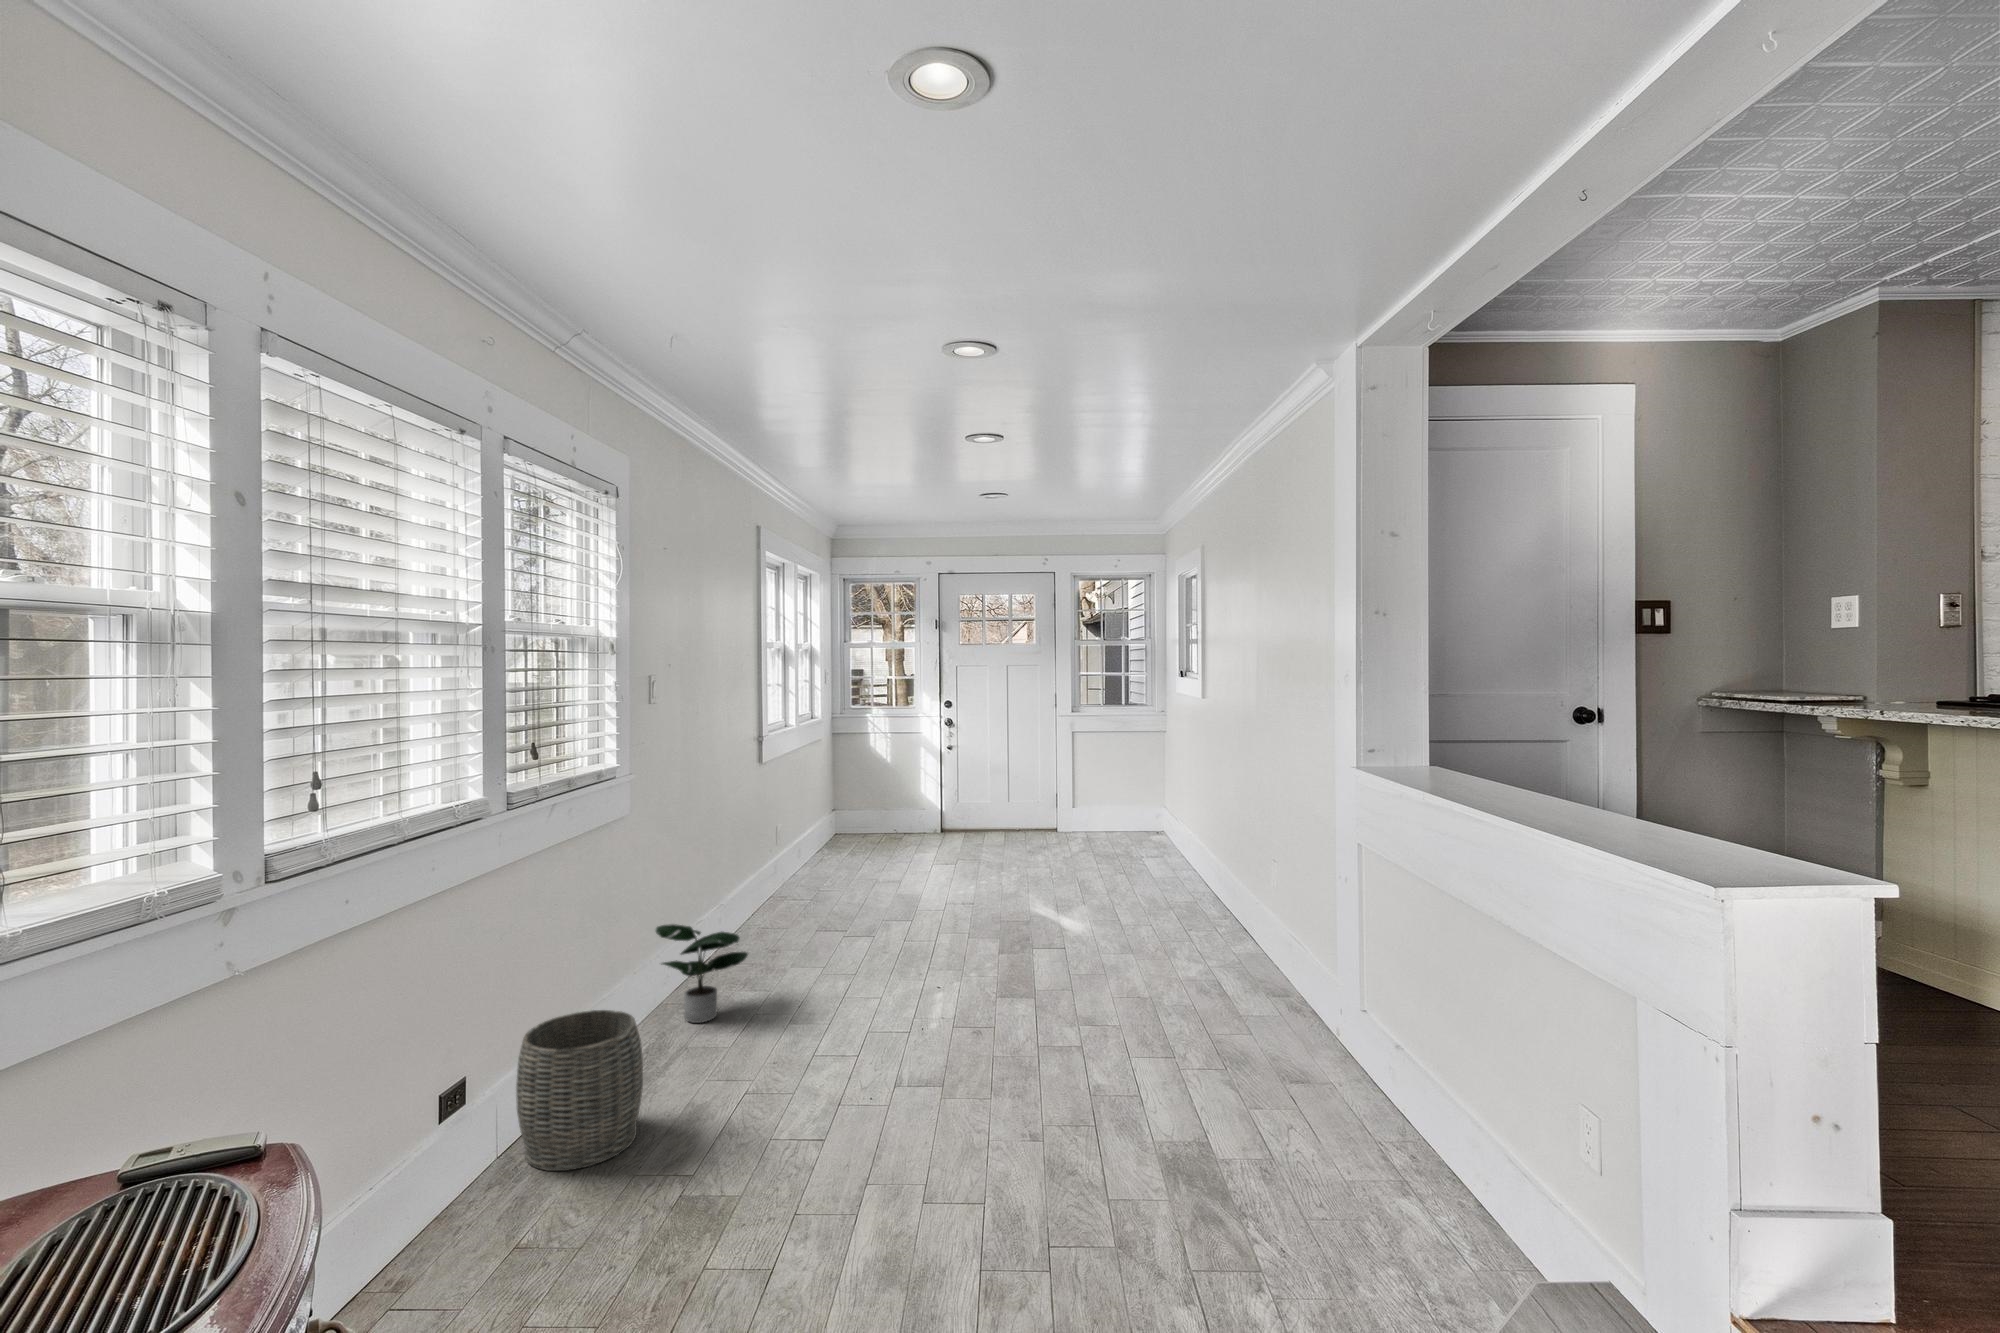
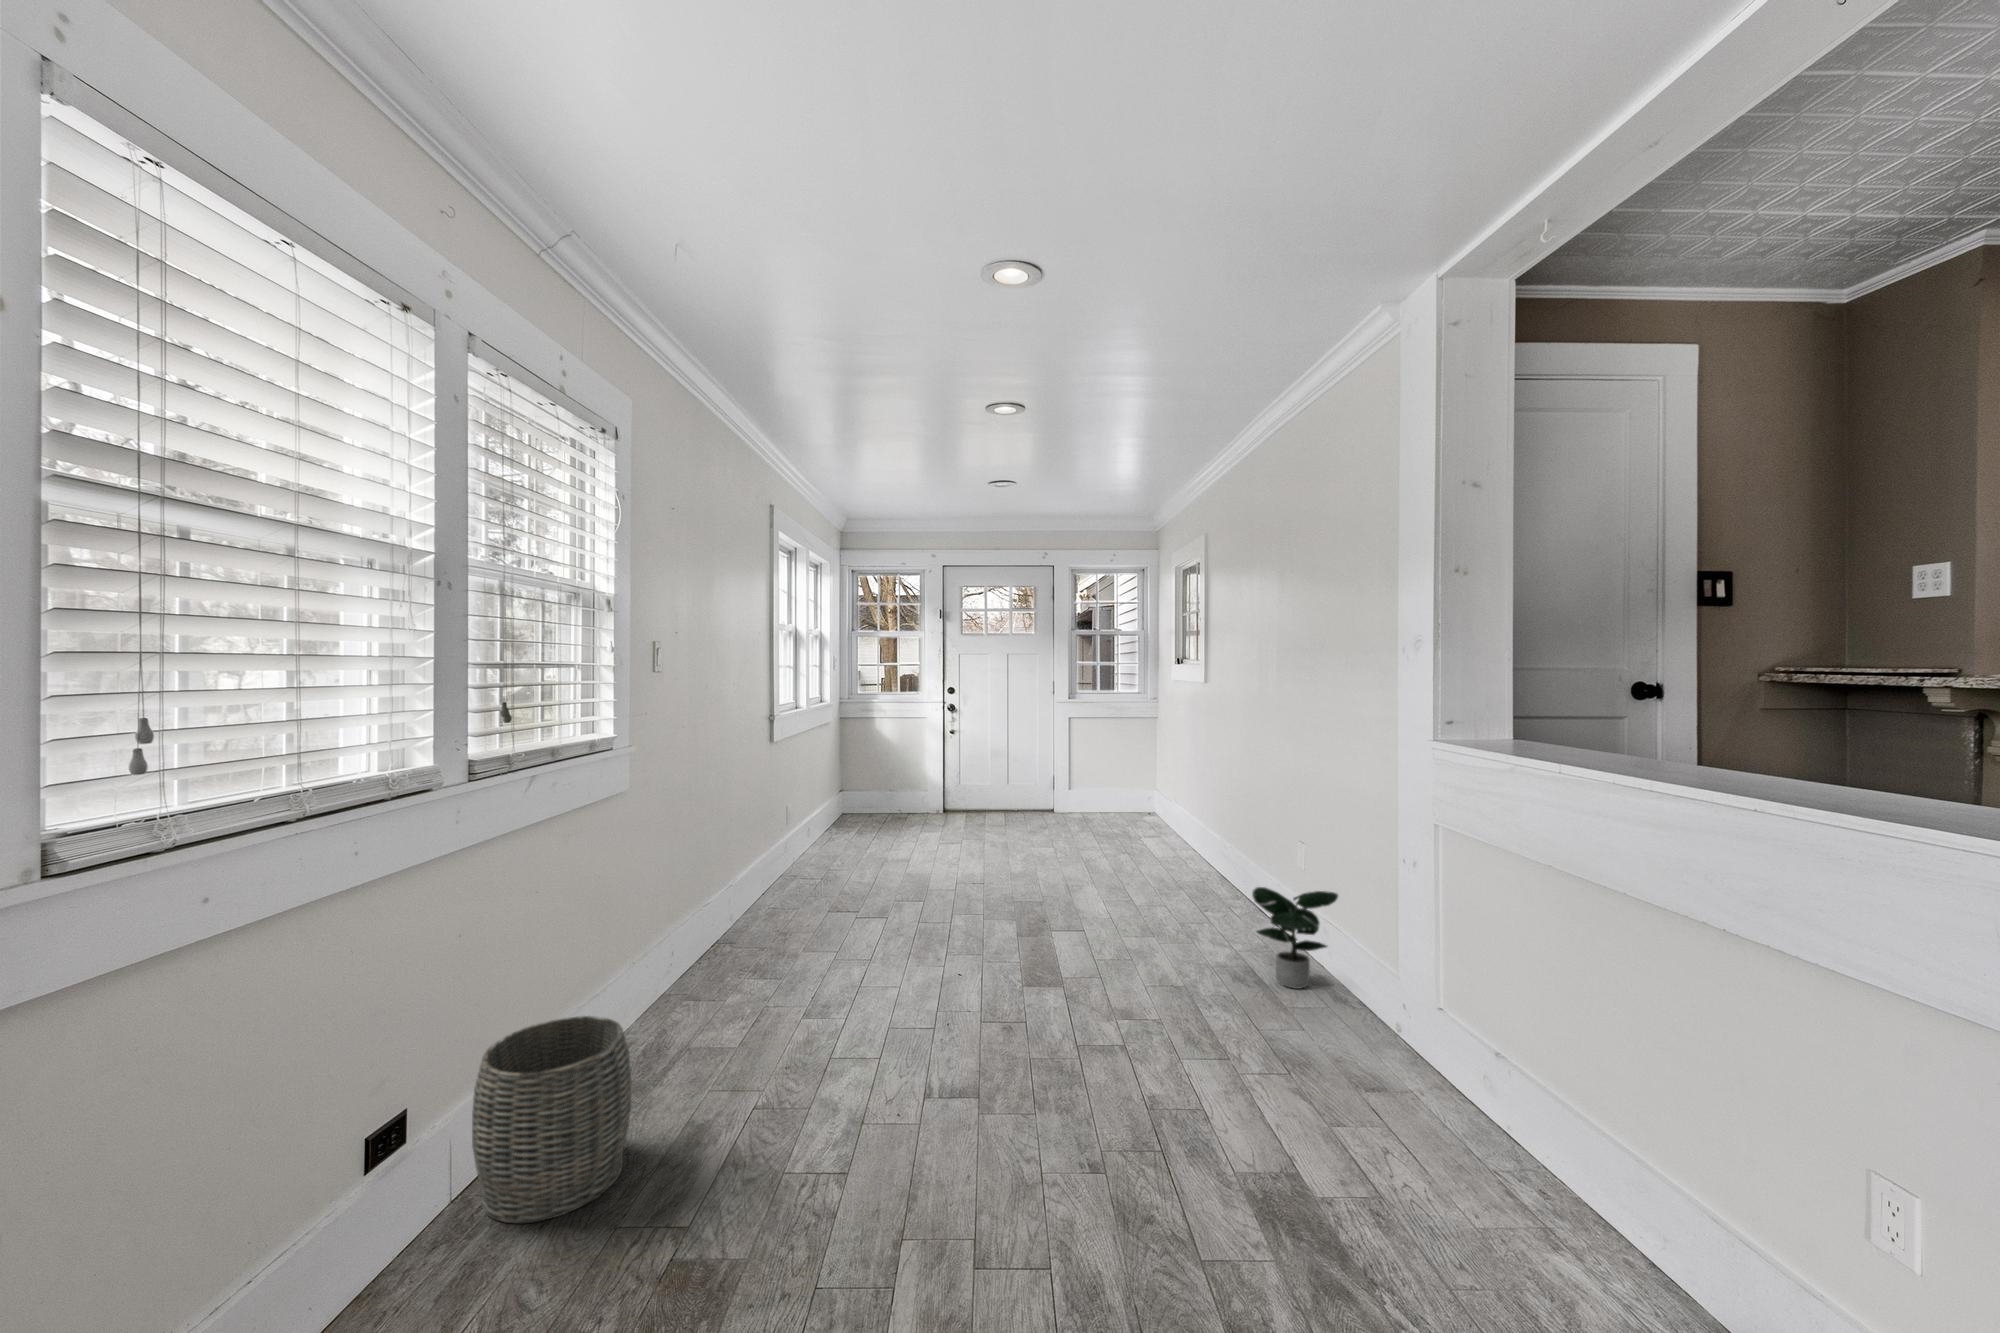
potted plant: present [655,924,748,1023] -> present [1252,887,1338,989]

